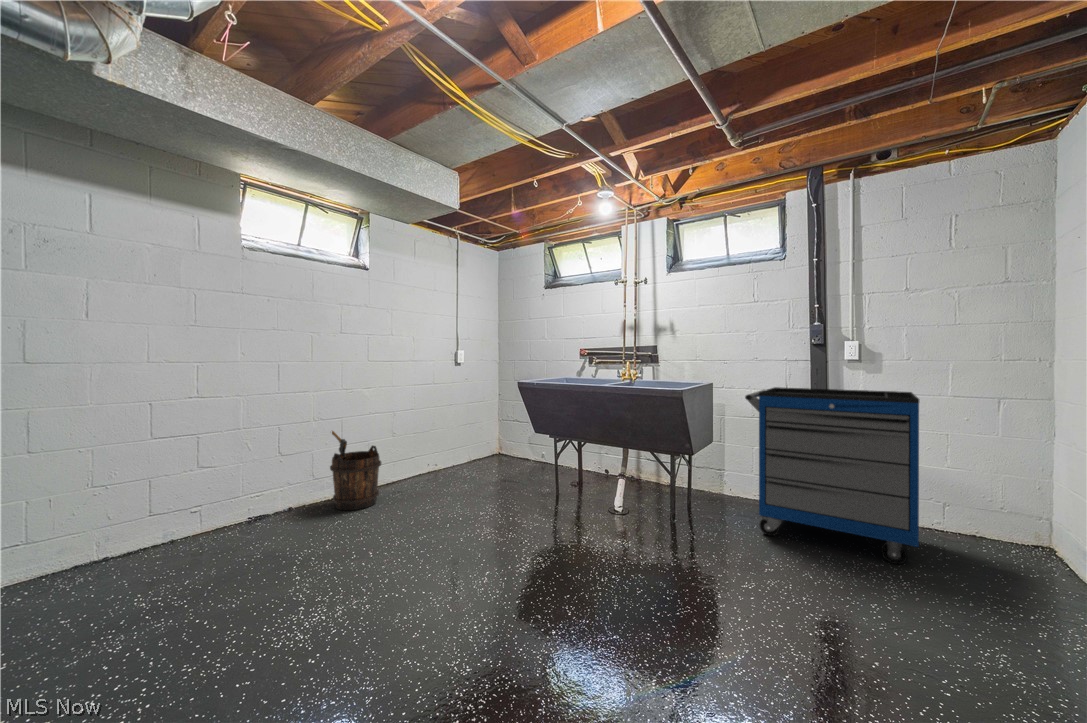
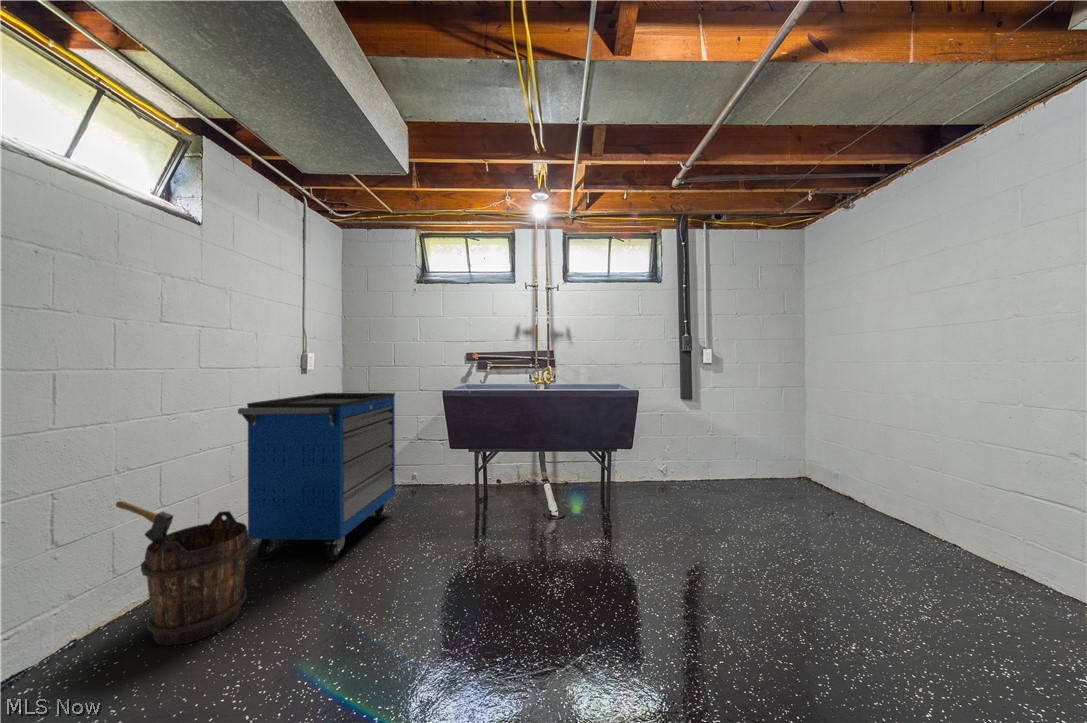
storage cabinet: present [745,387,919,564] -> present [238,393,395,560]

